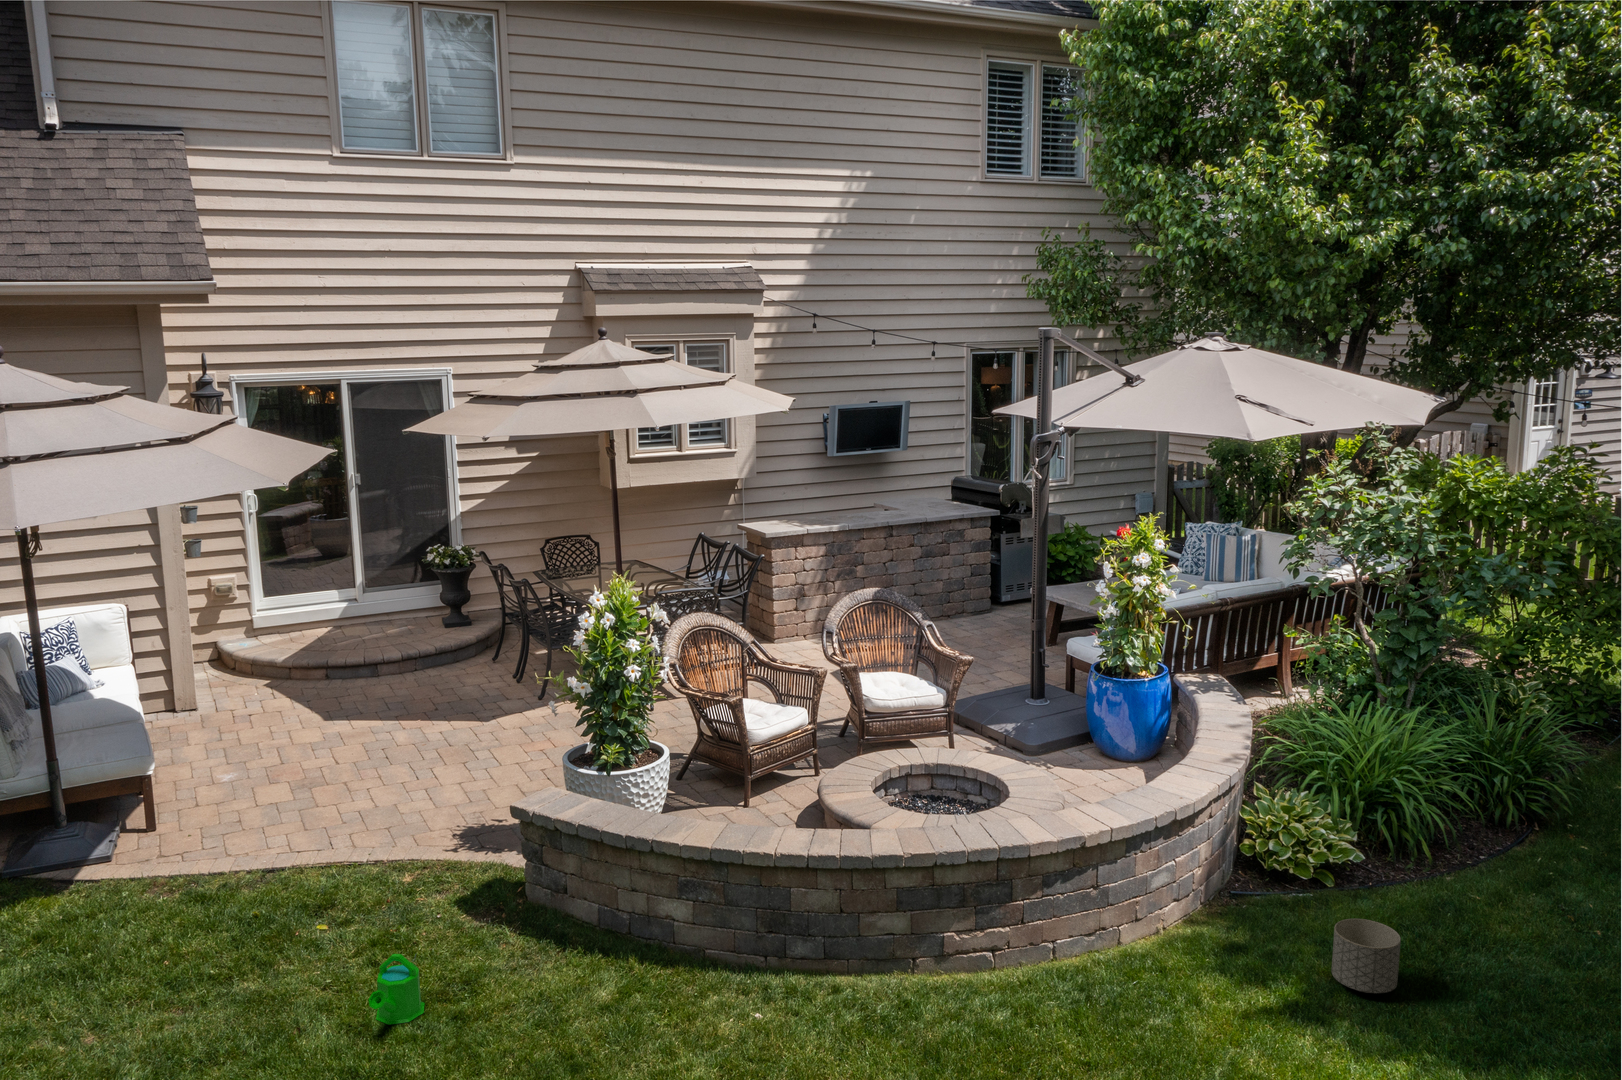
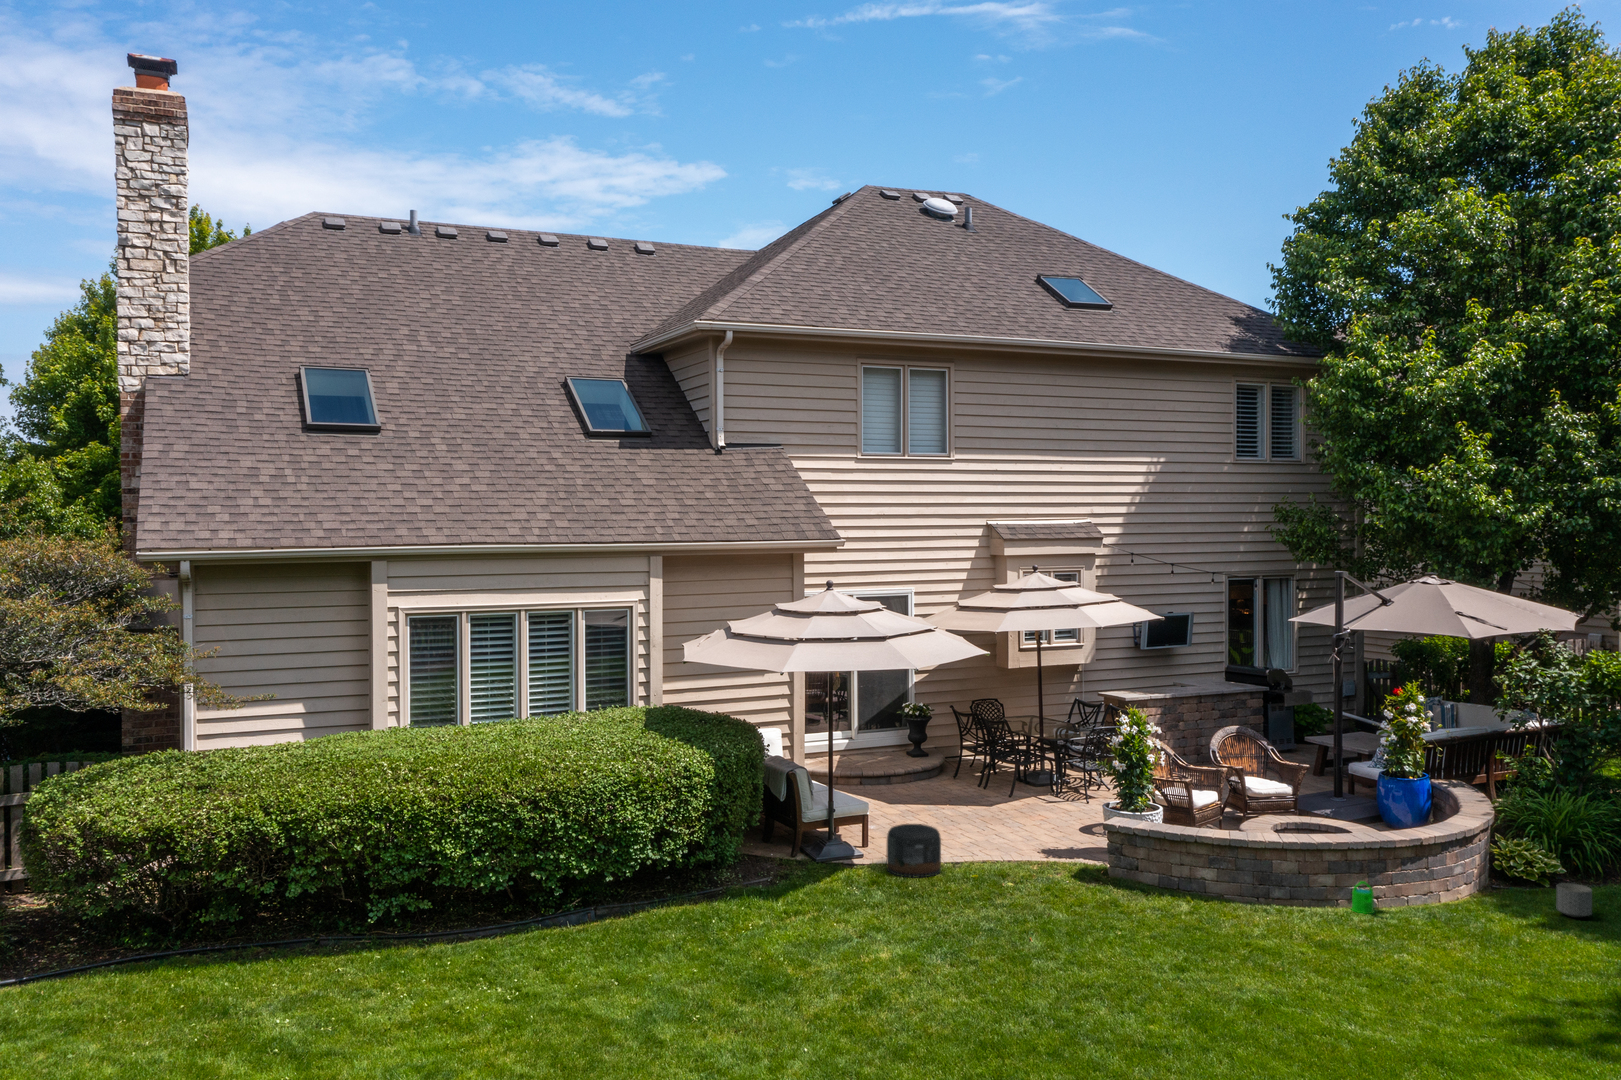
pouf: none [71,817,198,936] -> present [887,824,941,878]
watering can: present [368,954,425,1025] -> present [1351,881,1374,914]

